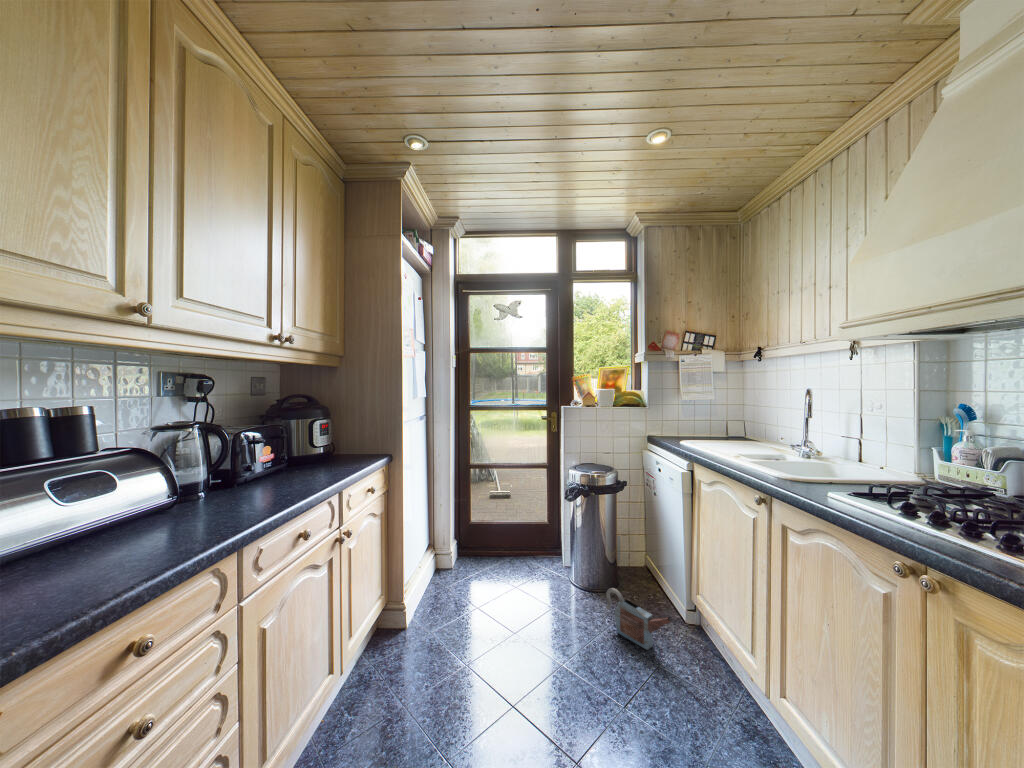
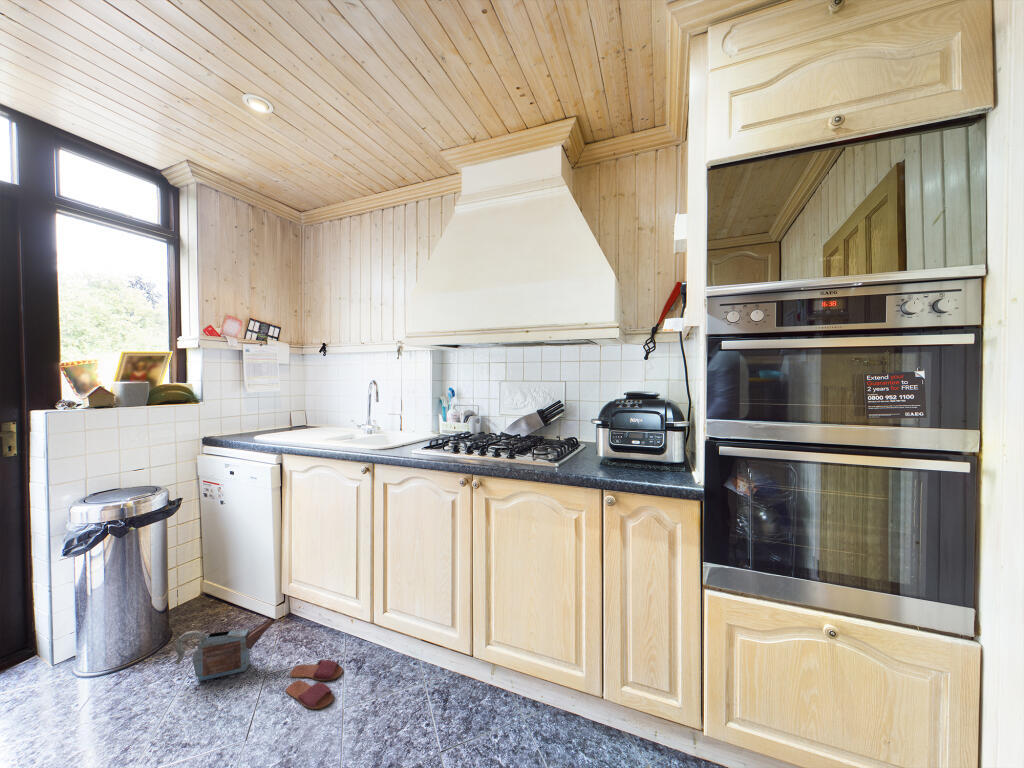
slippers: none [667,680,725,745] -> present [286,660,342,709]

